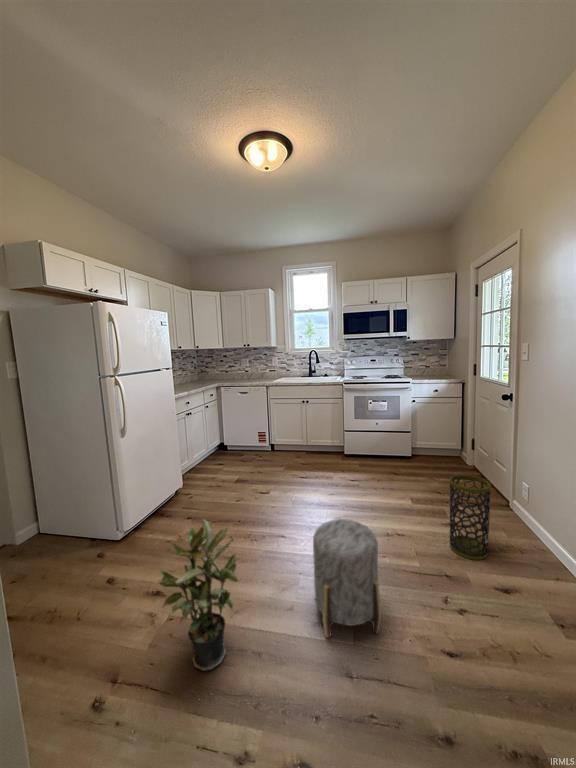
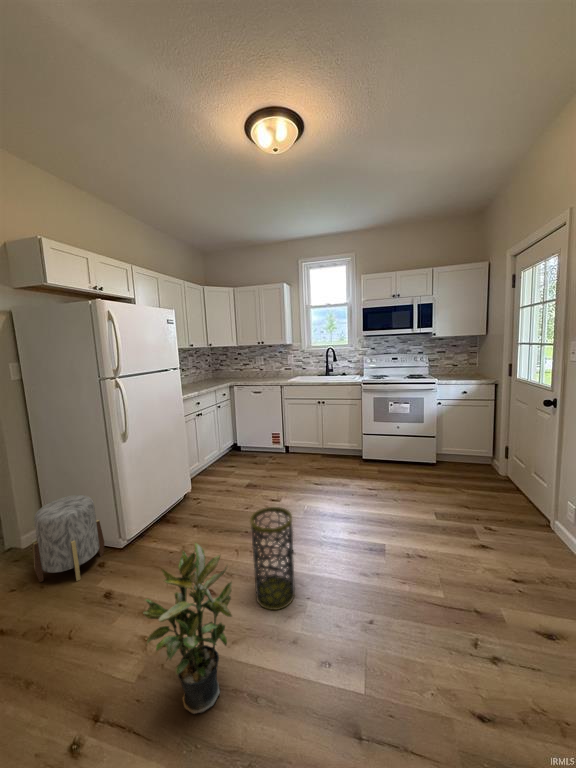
trash can: present [450,475,491,560] -> present [251,507,295,610]
stool: present [313,519,381,638] -> present [34,495,104,582]

